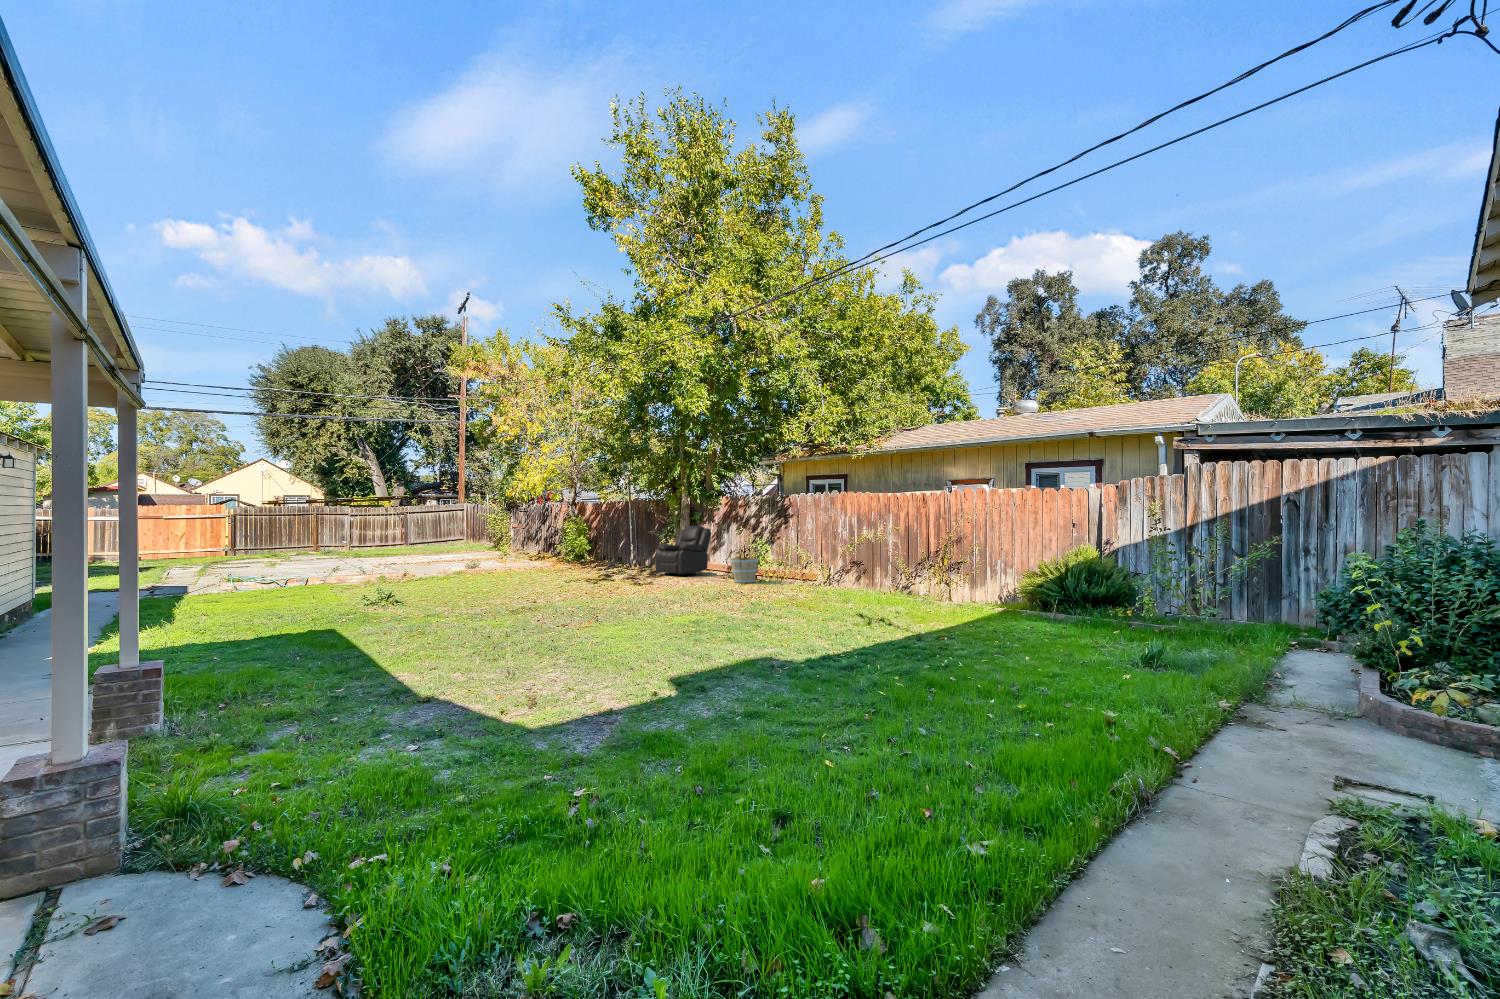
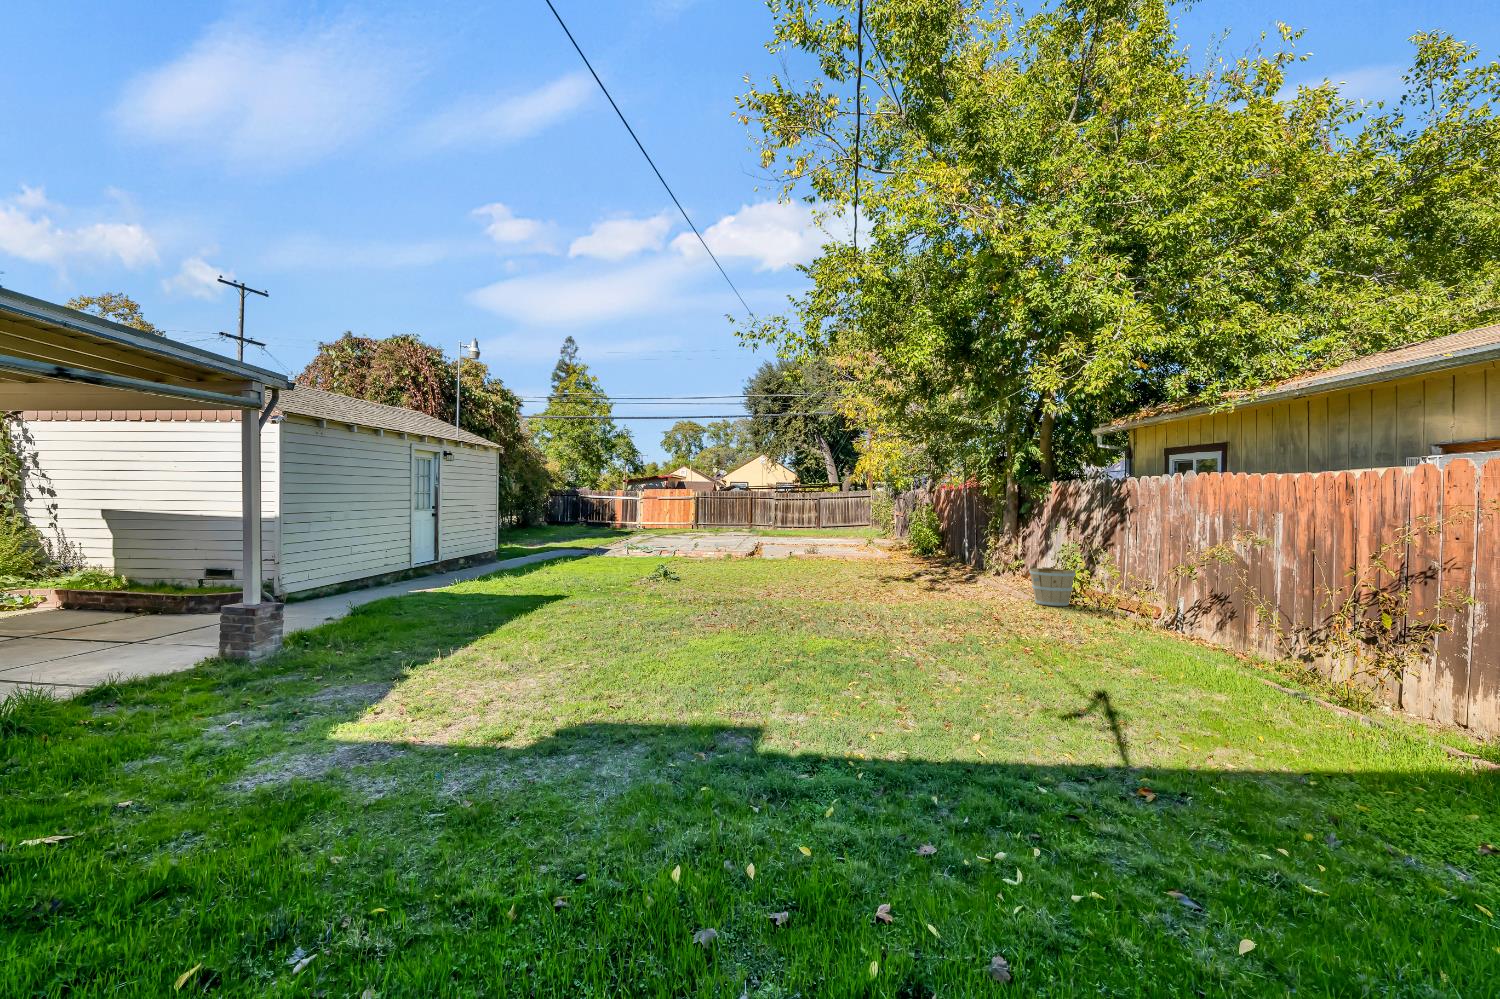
chair: present [655,526,712,576] -> none [962,521,1040,584]

